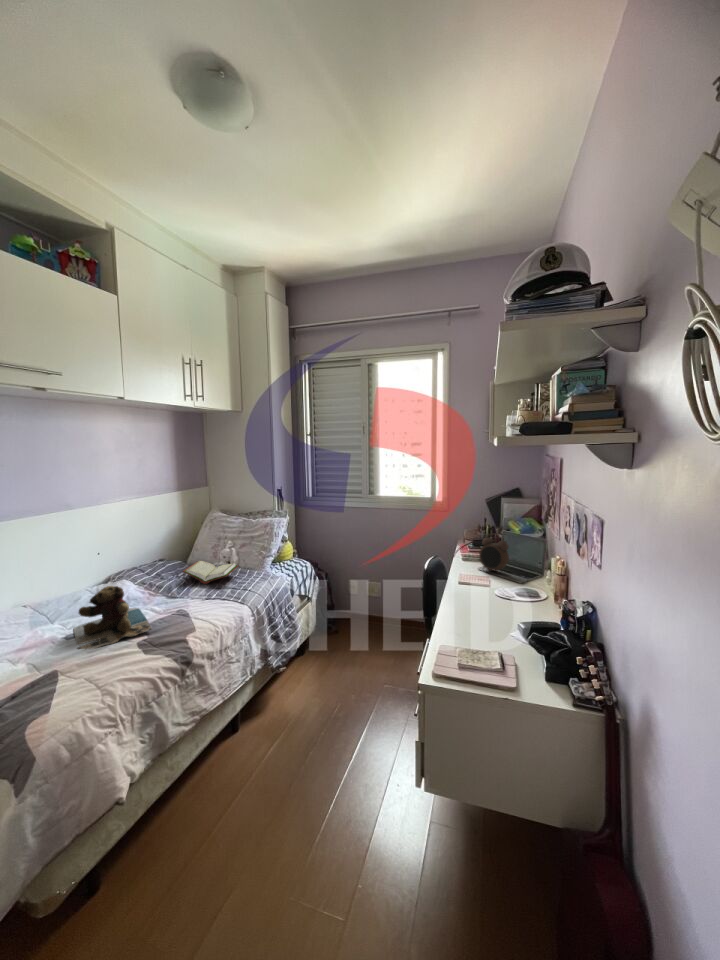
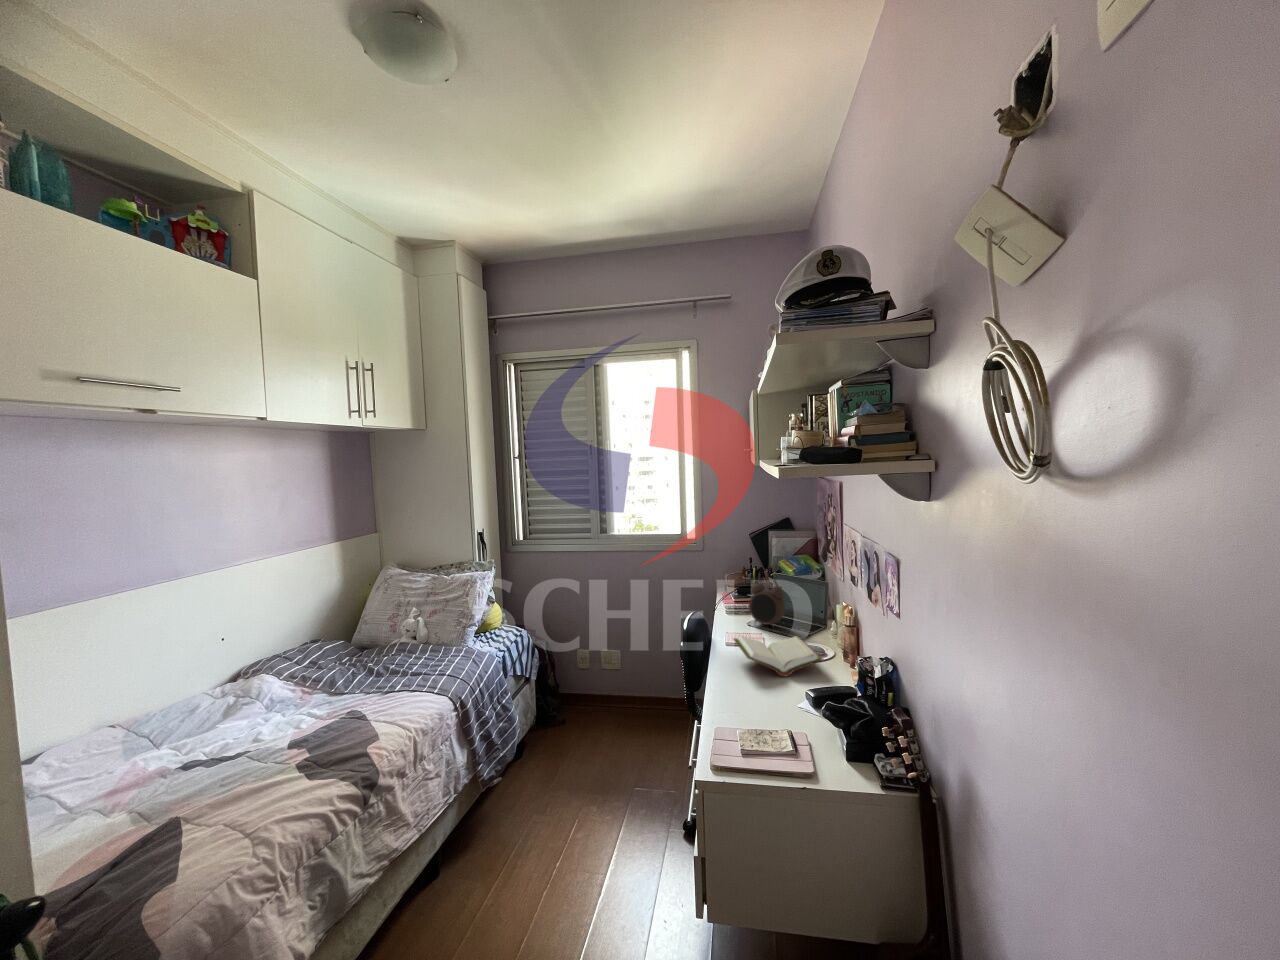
book: present [183,560,239,584] -> present [734,636,823,676]
teddy bear: present [74,586,152,650] -> none [193,684,317,789]

